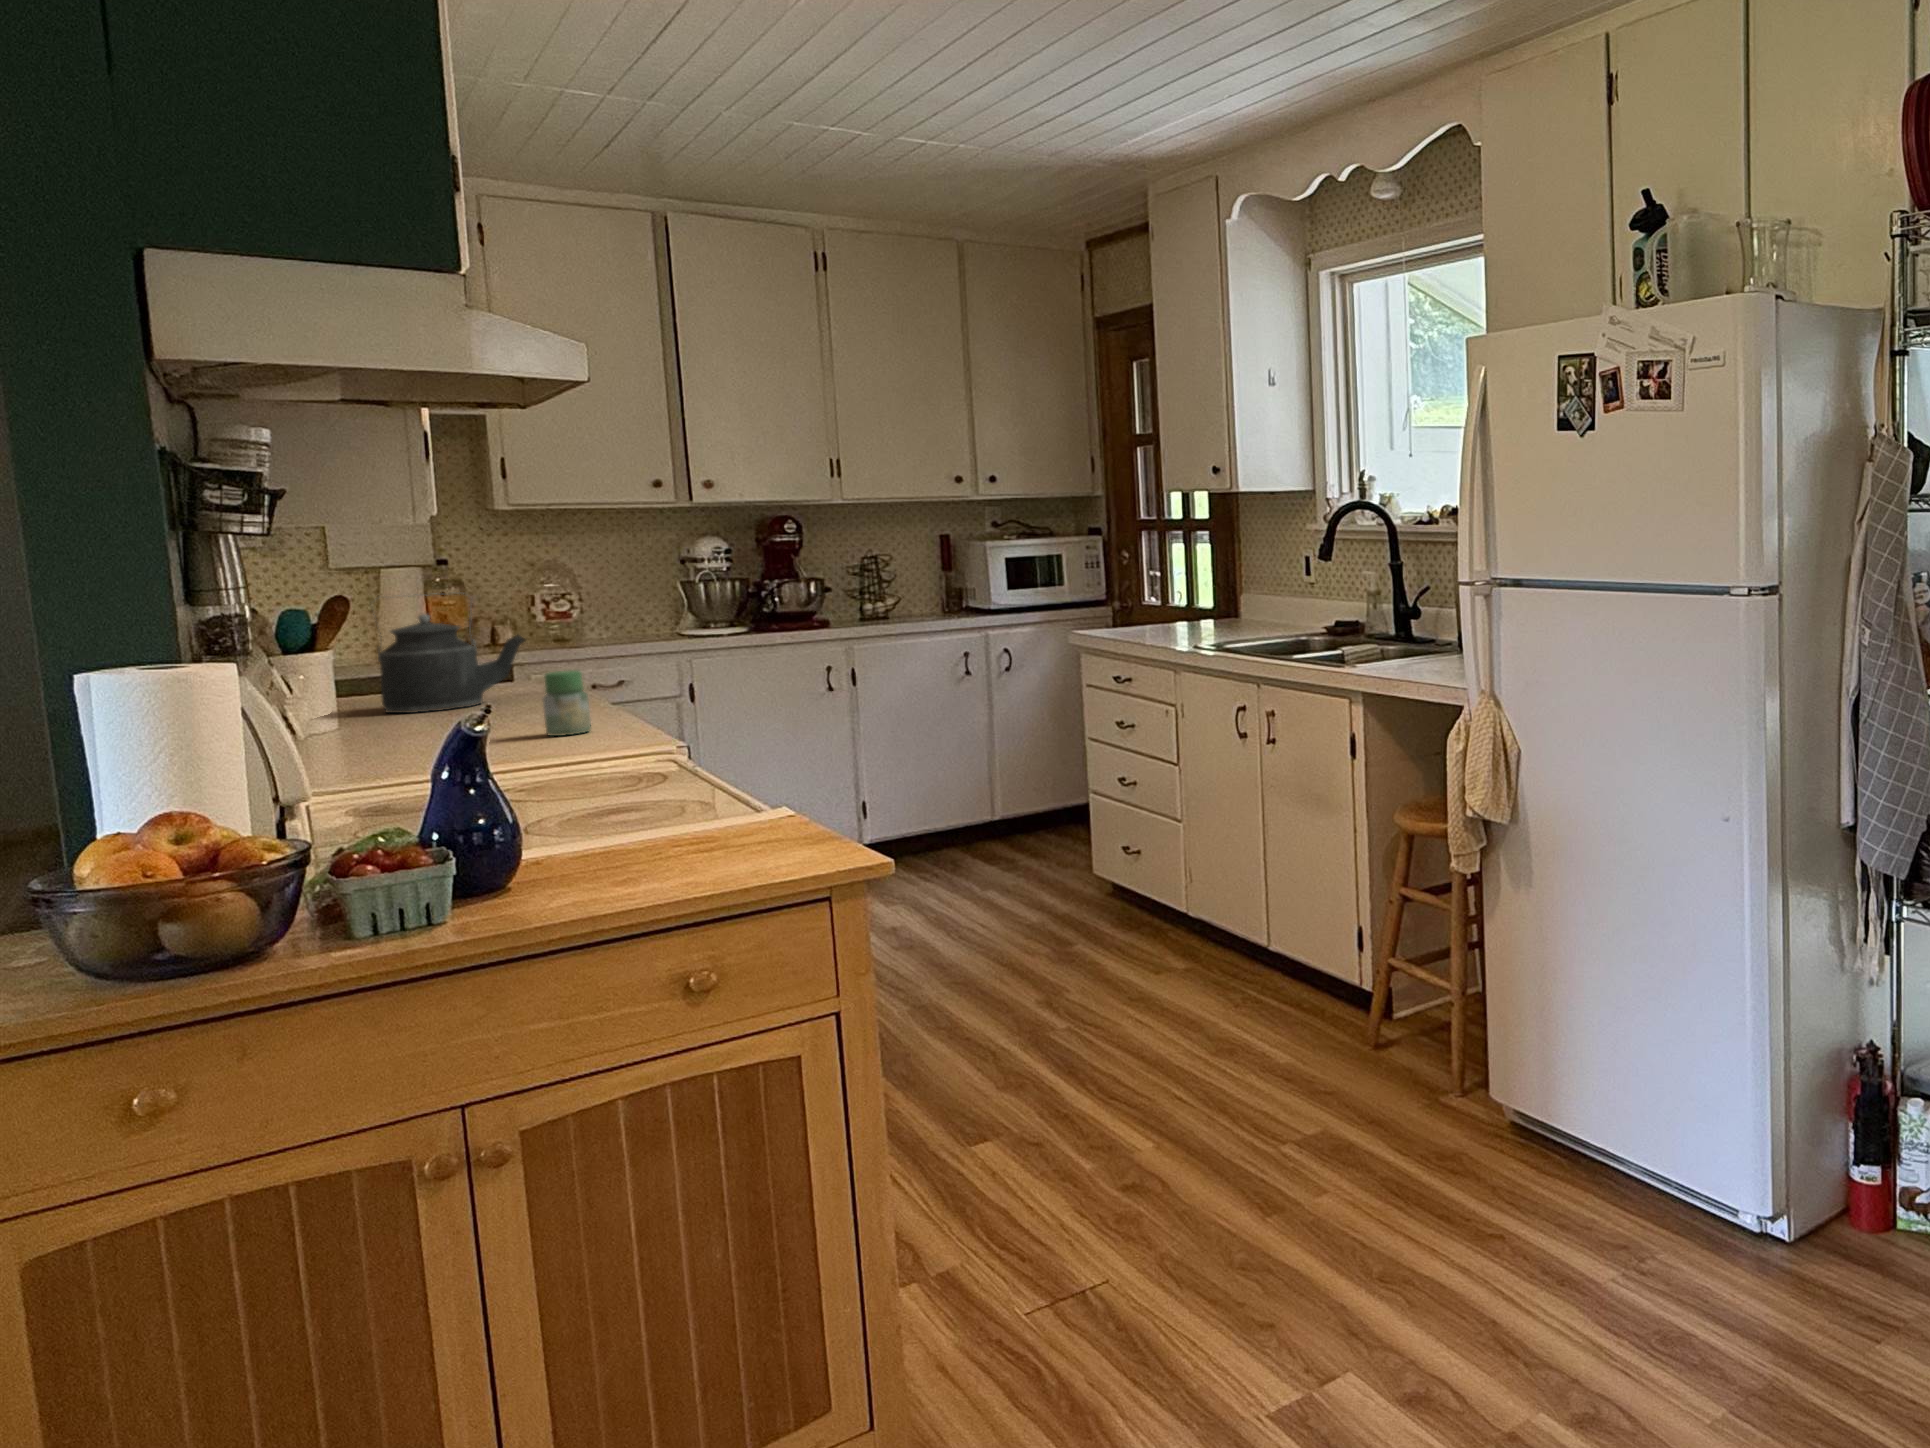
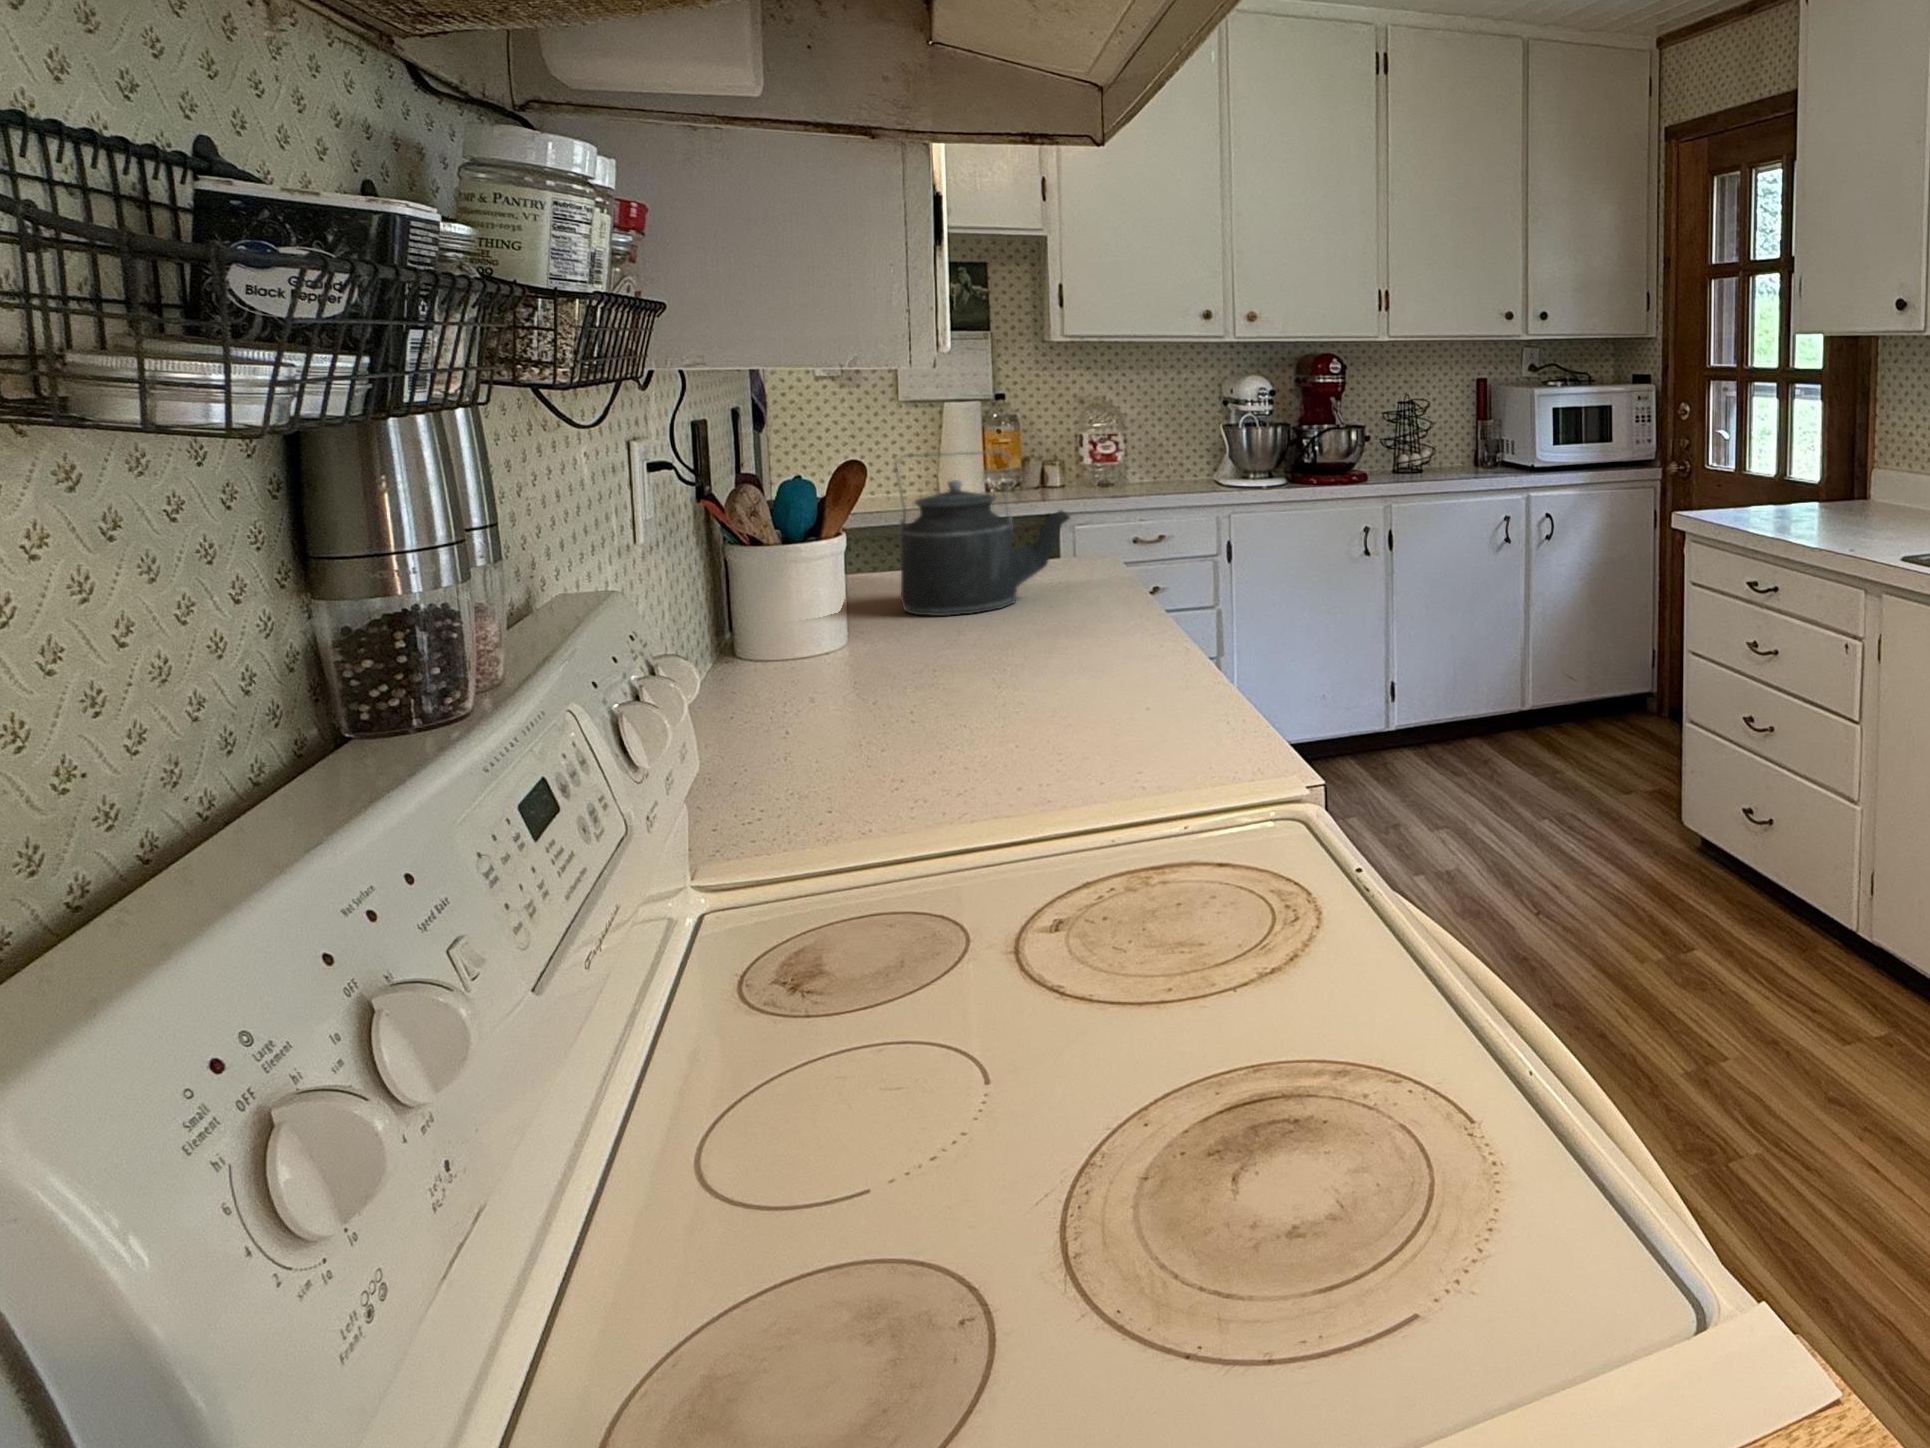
jar: present [543,670,591,736] -> none [1084,611,1152,726]

